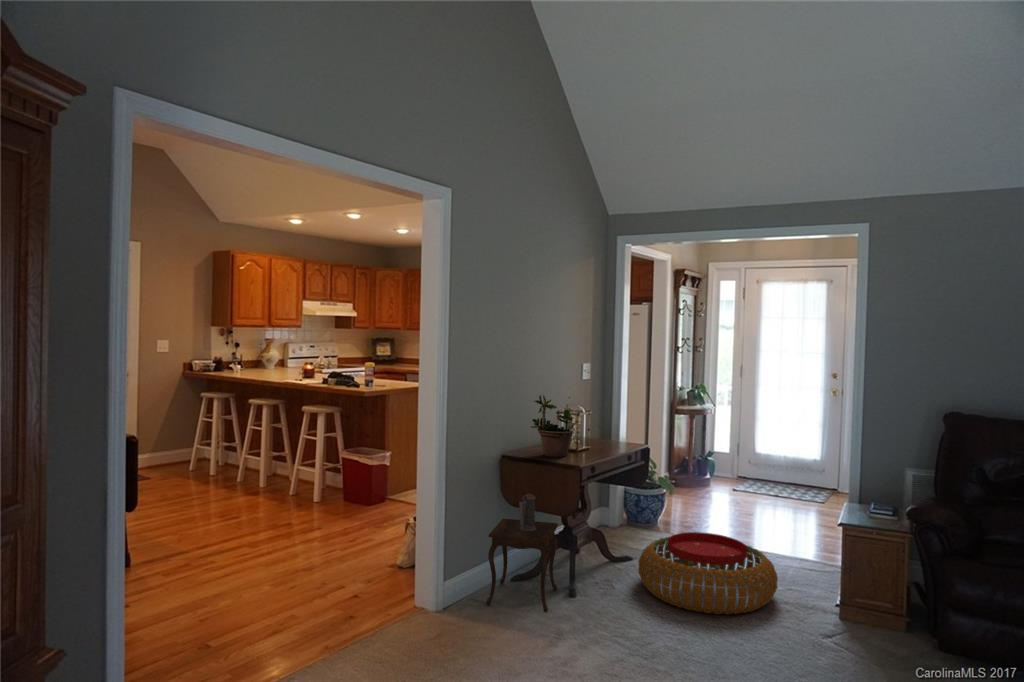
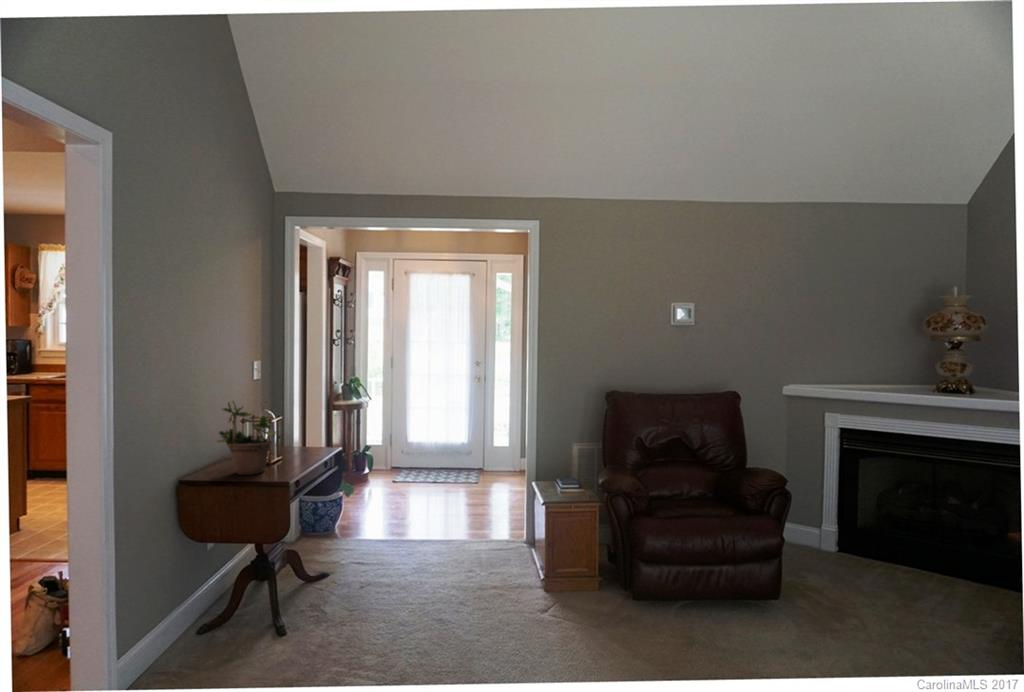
side table: present [486,492,558,612] -> none [177,522,262,673]
pouf: present [638,532,778,615] -> none [348,532,490,617]

